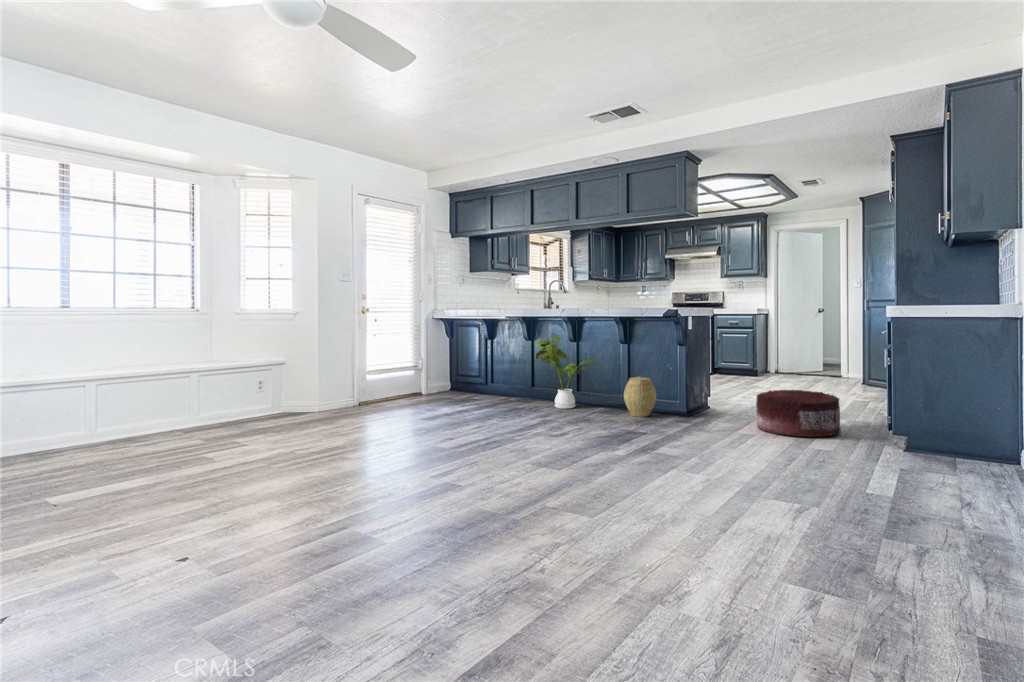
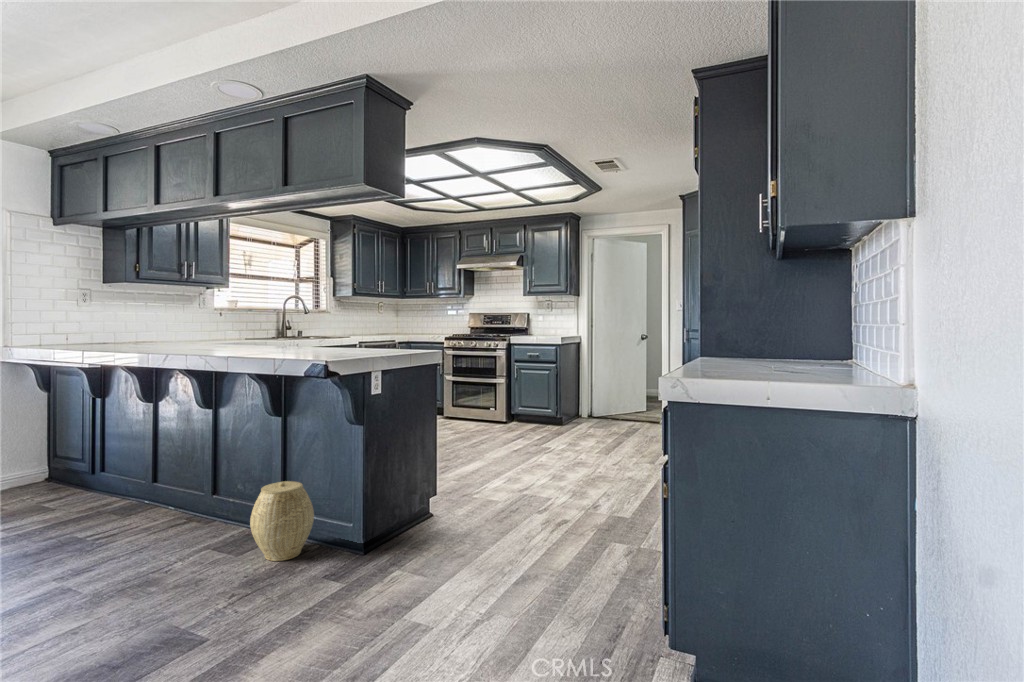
house plant: present [535,337,601,409] -> none [92,406,236,536]
pouf: present [756,390,841,437] -> none [454,508,599,634]

